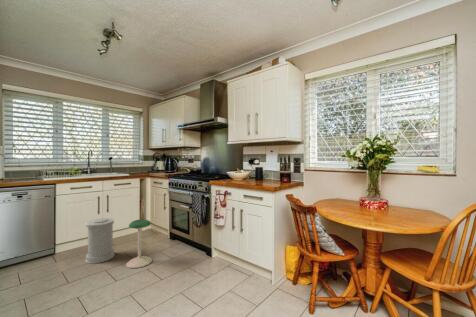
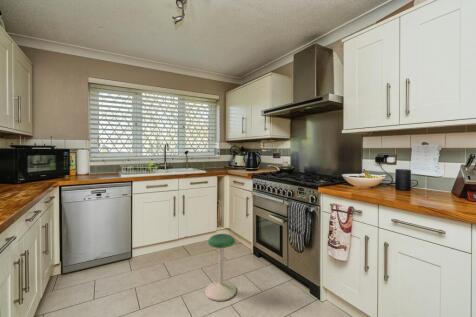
trash can: present [86,218,114,263] -> none [161,225,192,281]

